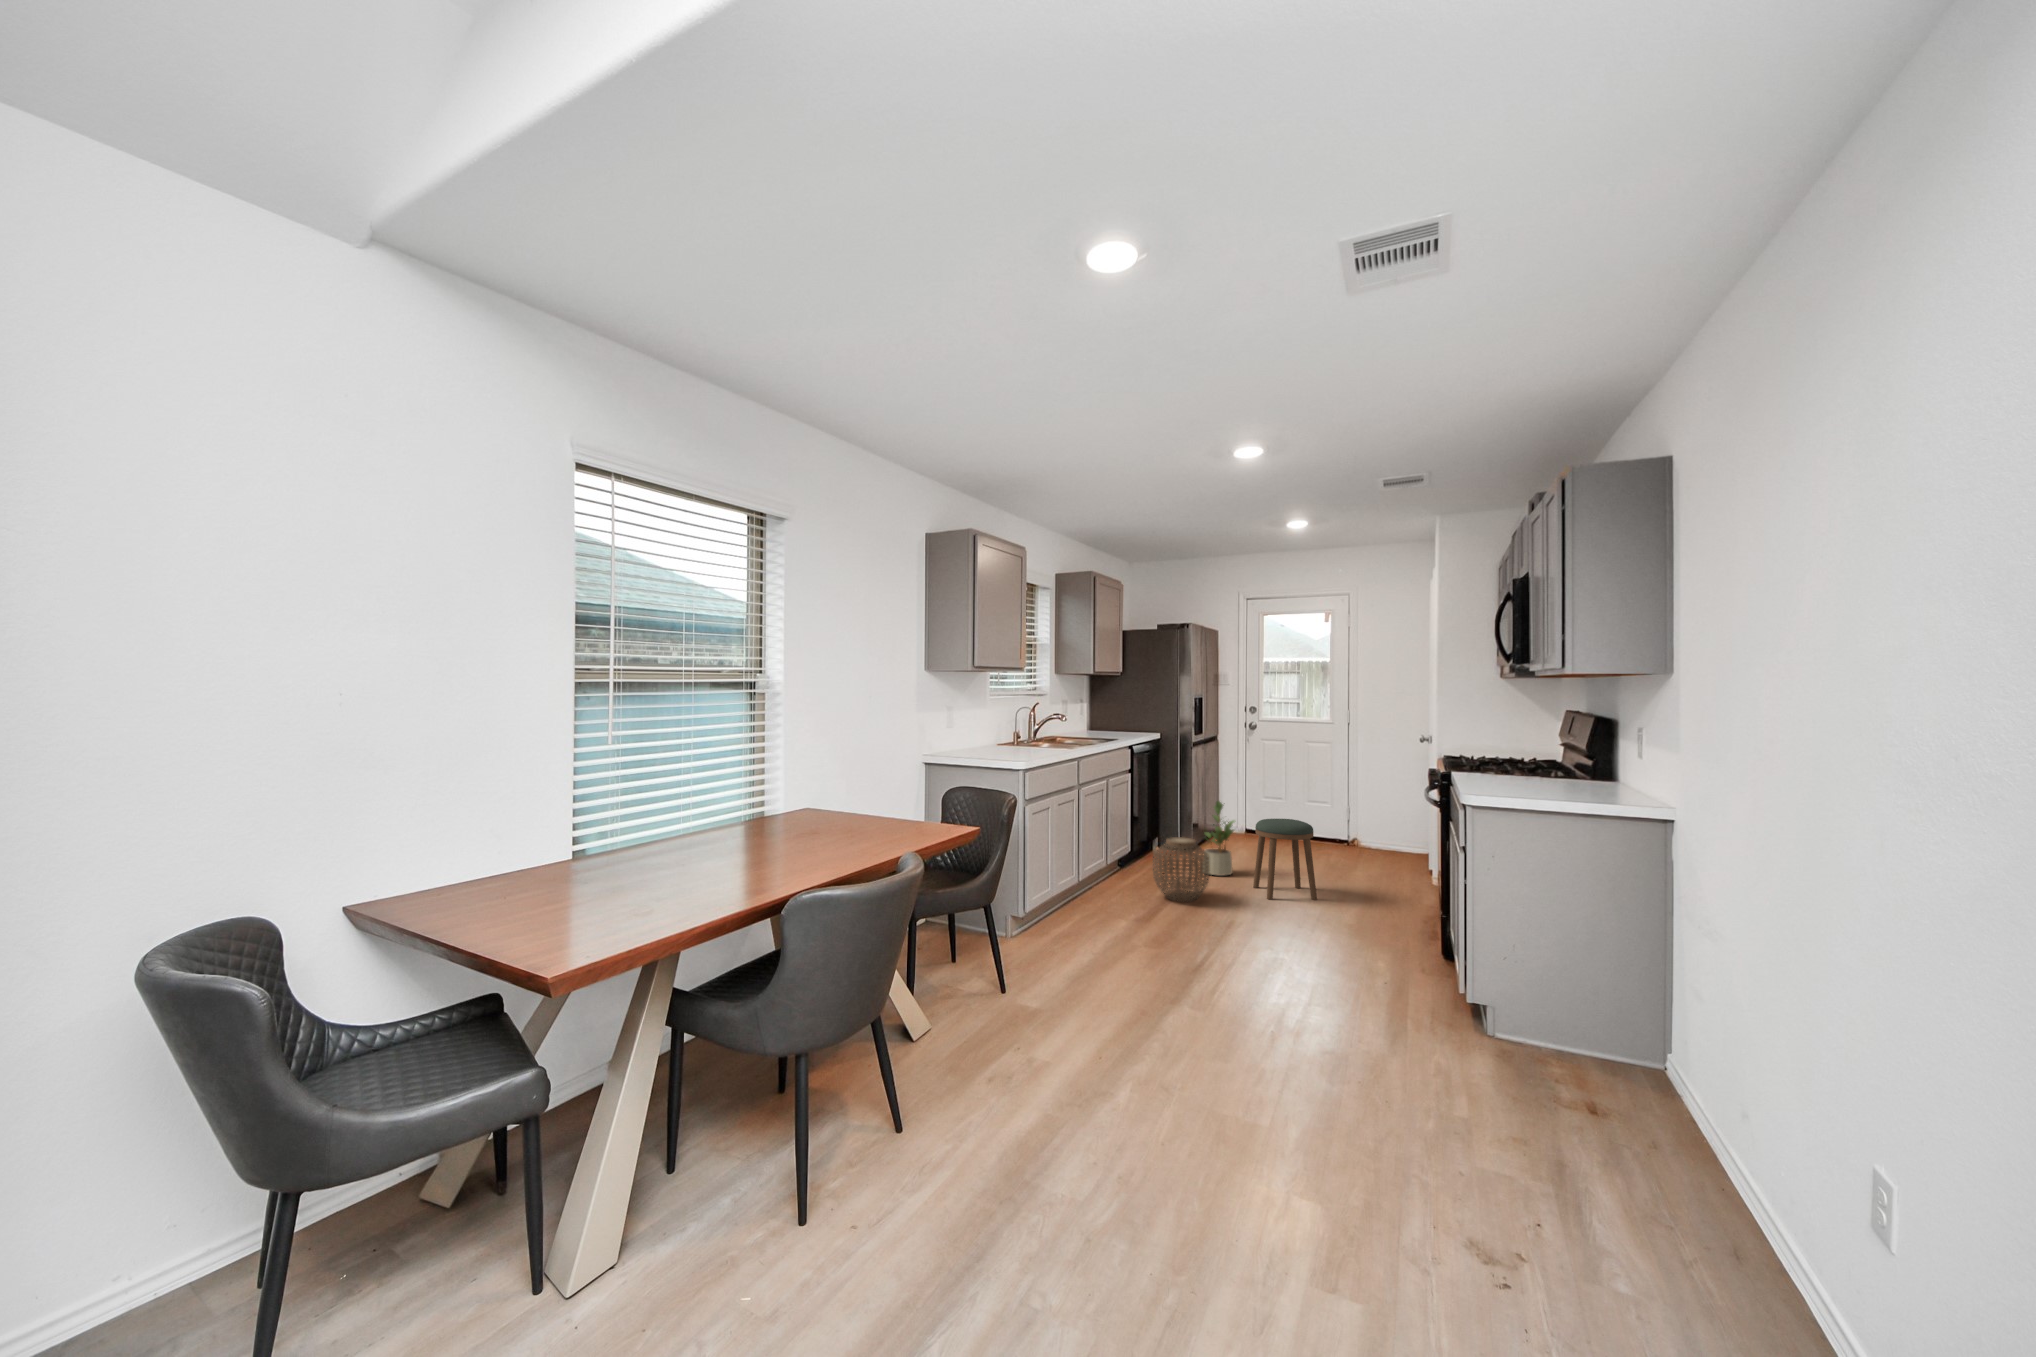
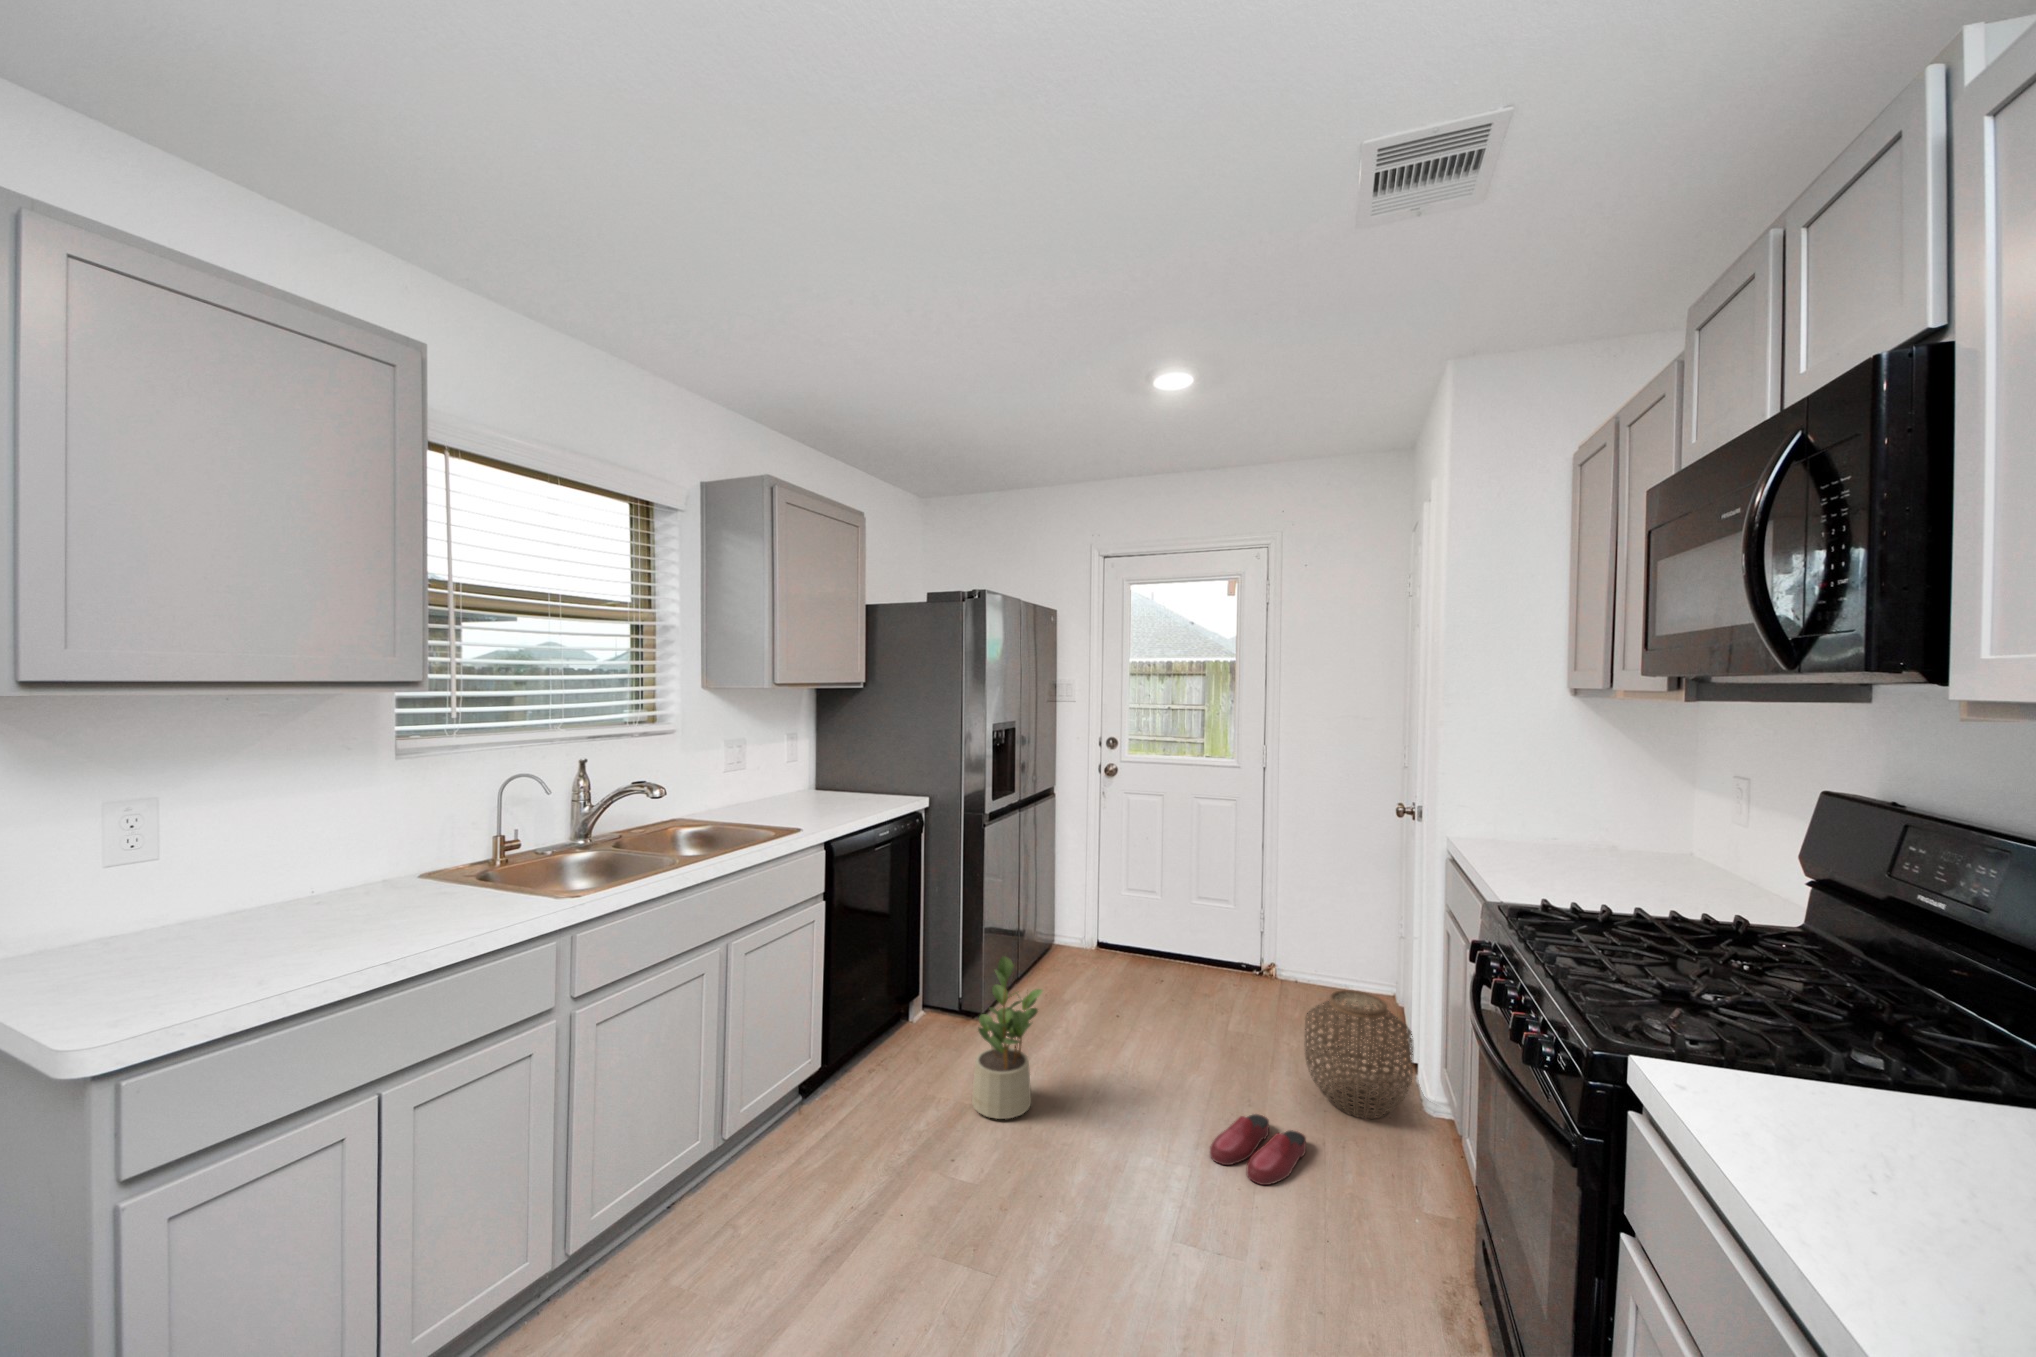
stool: present [1253,819,1317,900] -> none [1057,1020,1188,1244]
woven basket: present [1153,837,1210,902] -> present [1305,990,1414,1119]
slippers: none [1324,872,1371,892] -> present [1210,1114,1306,1185]

